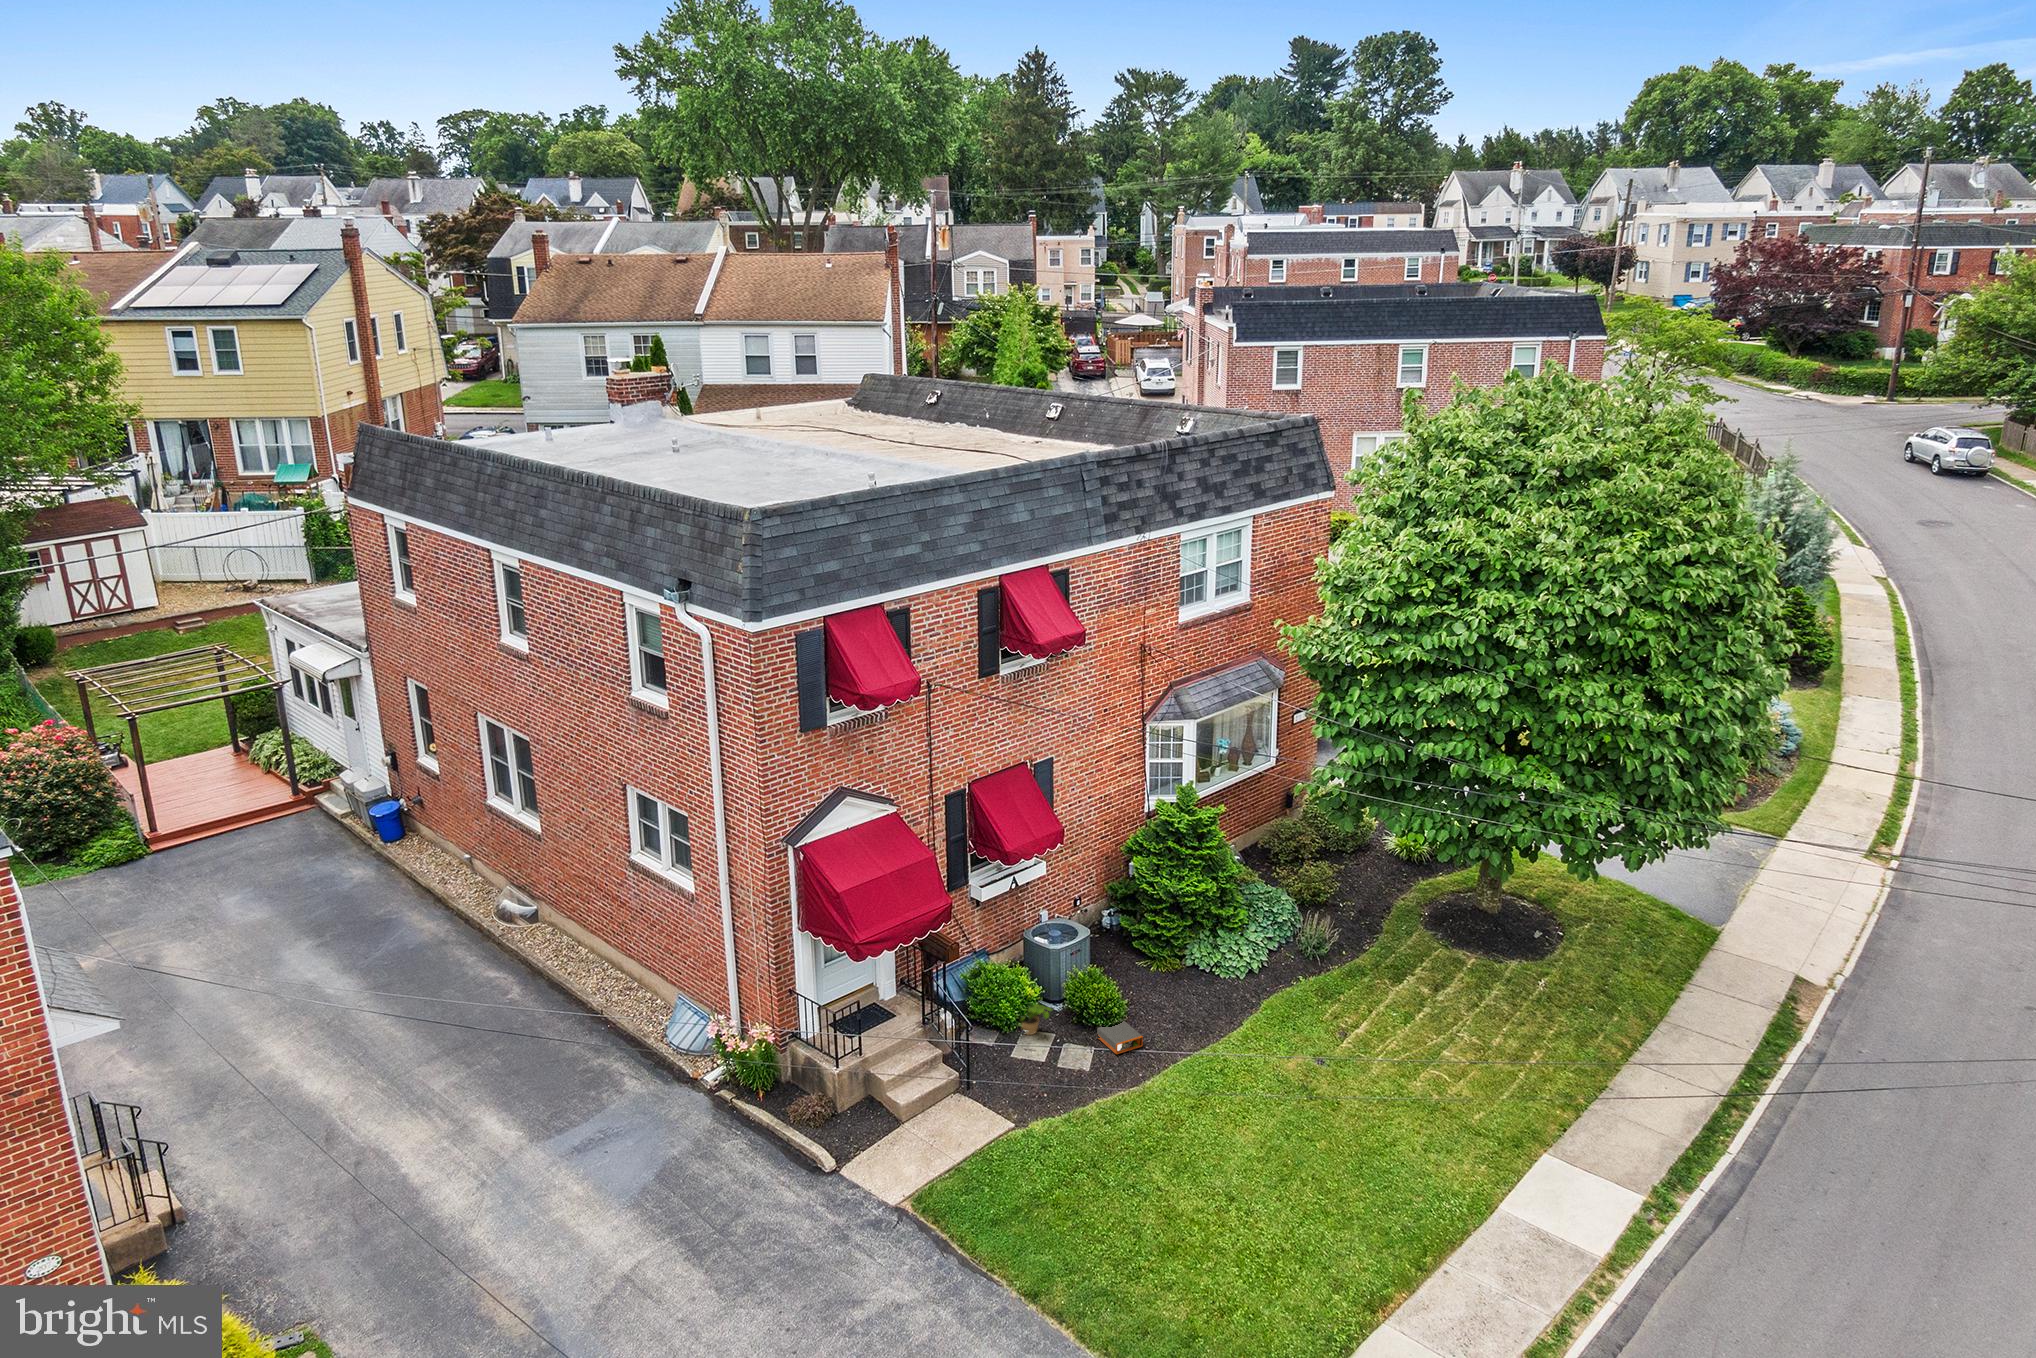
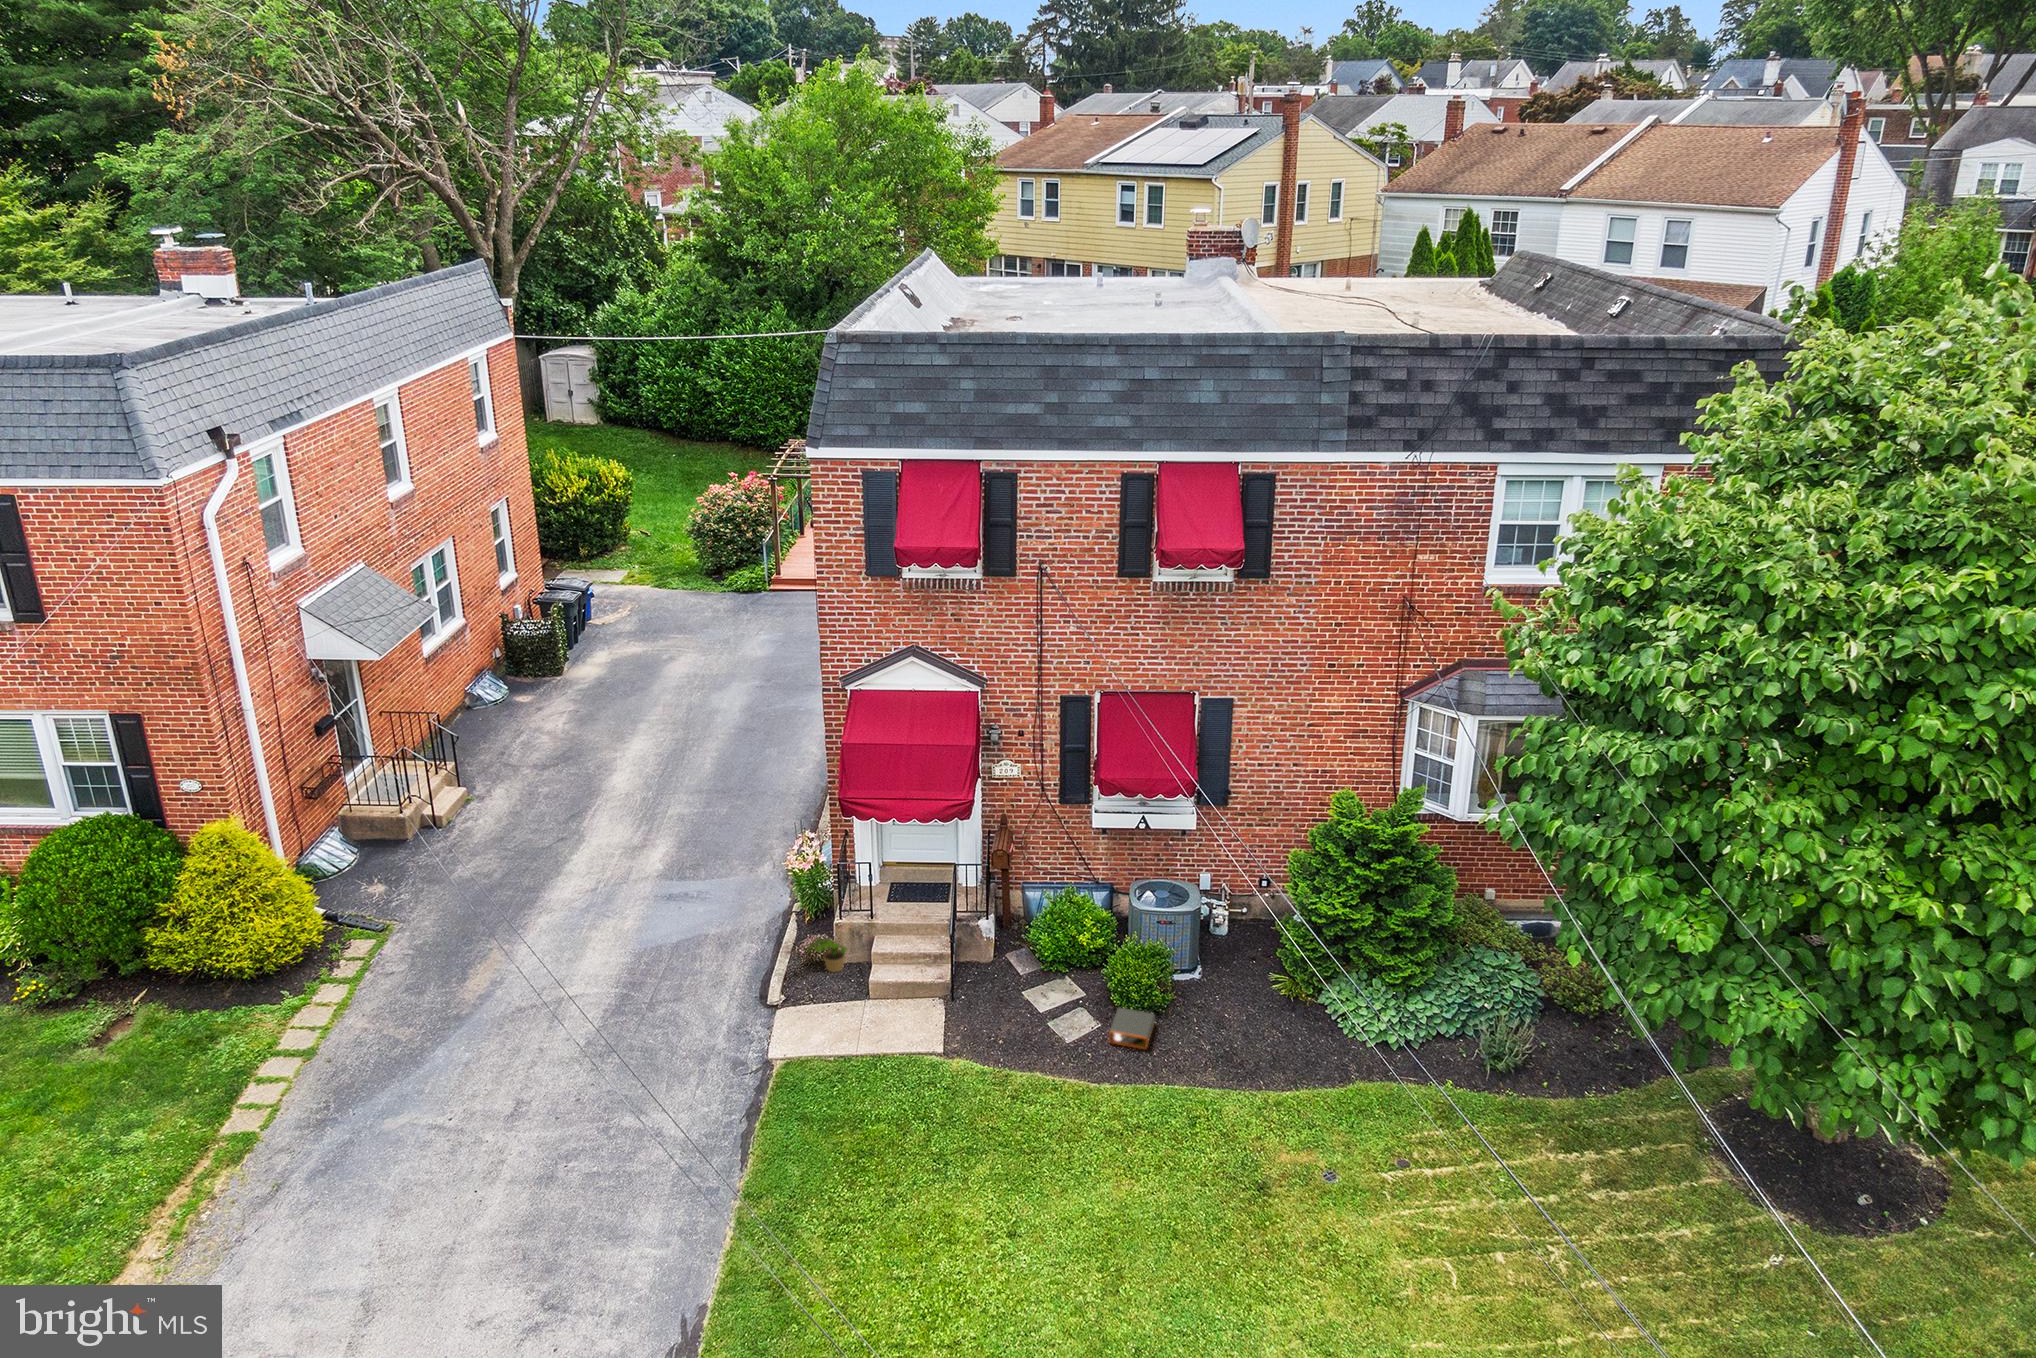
potted plant: present [1022,1005,1053,1035] -> present [807,938,847,972]

